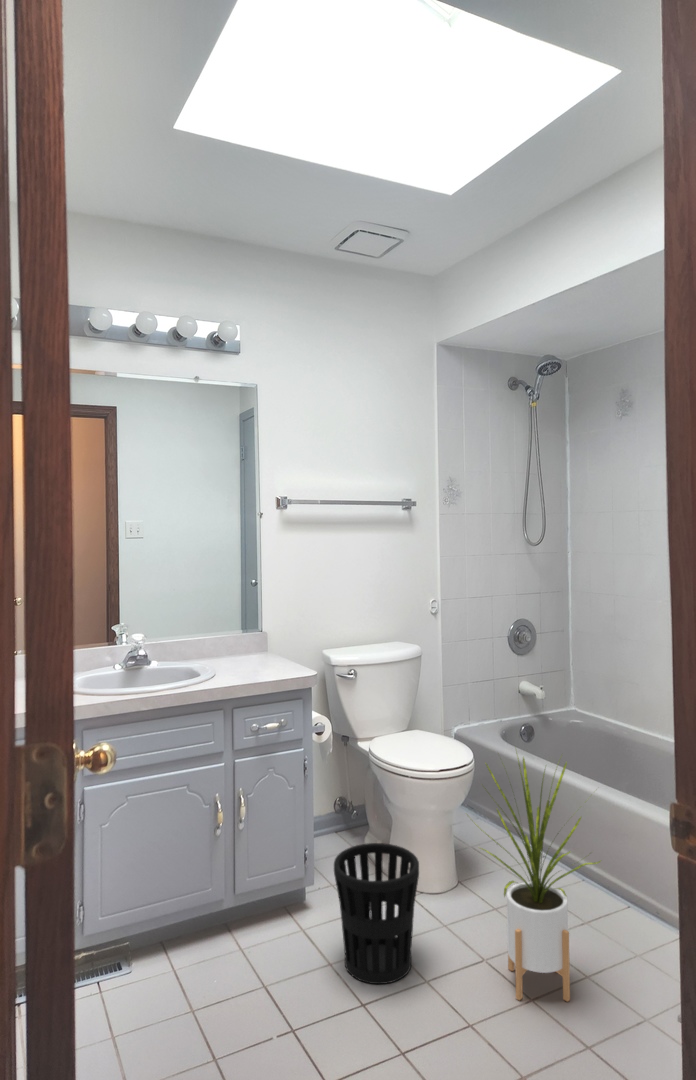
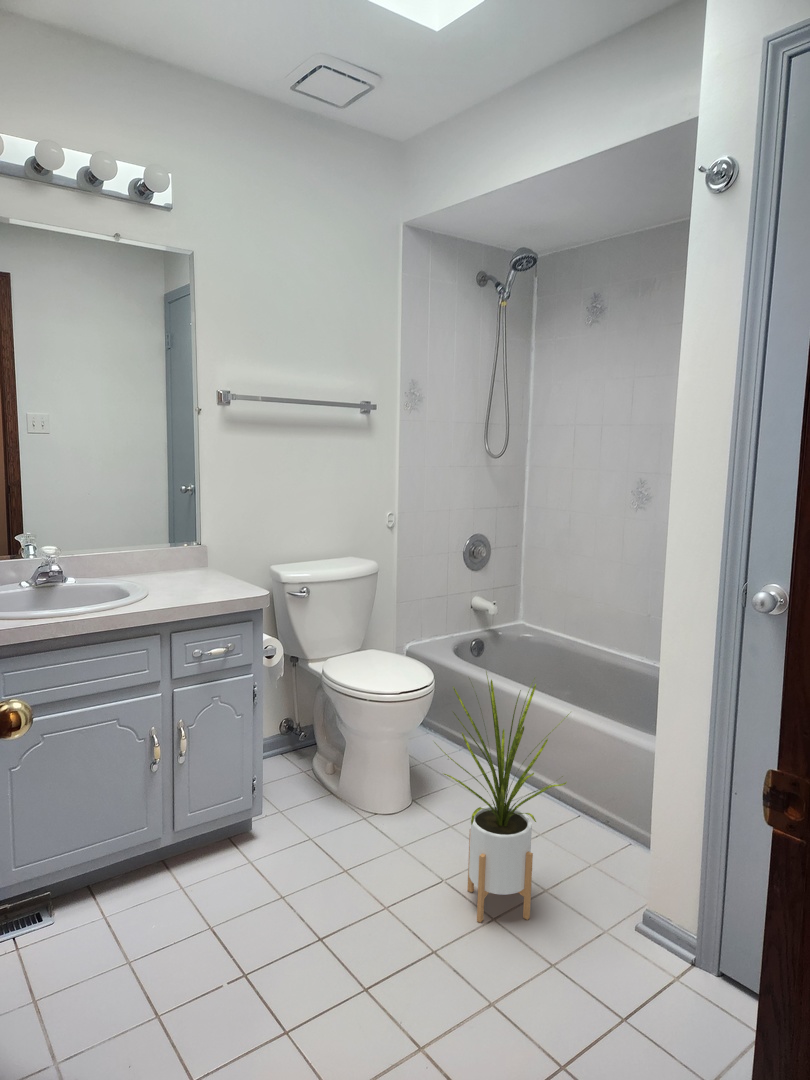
wastebasket: present [334,843,419,984] -> none [287,772,380,917]

